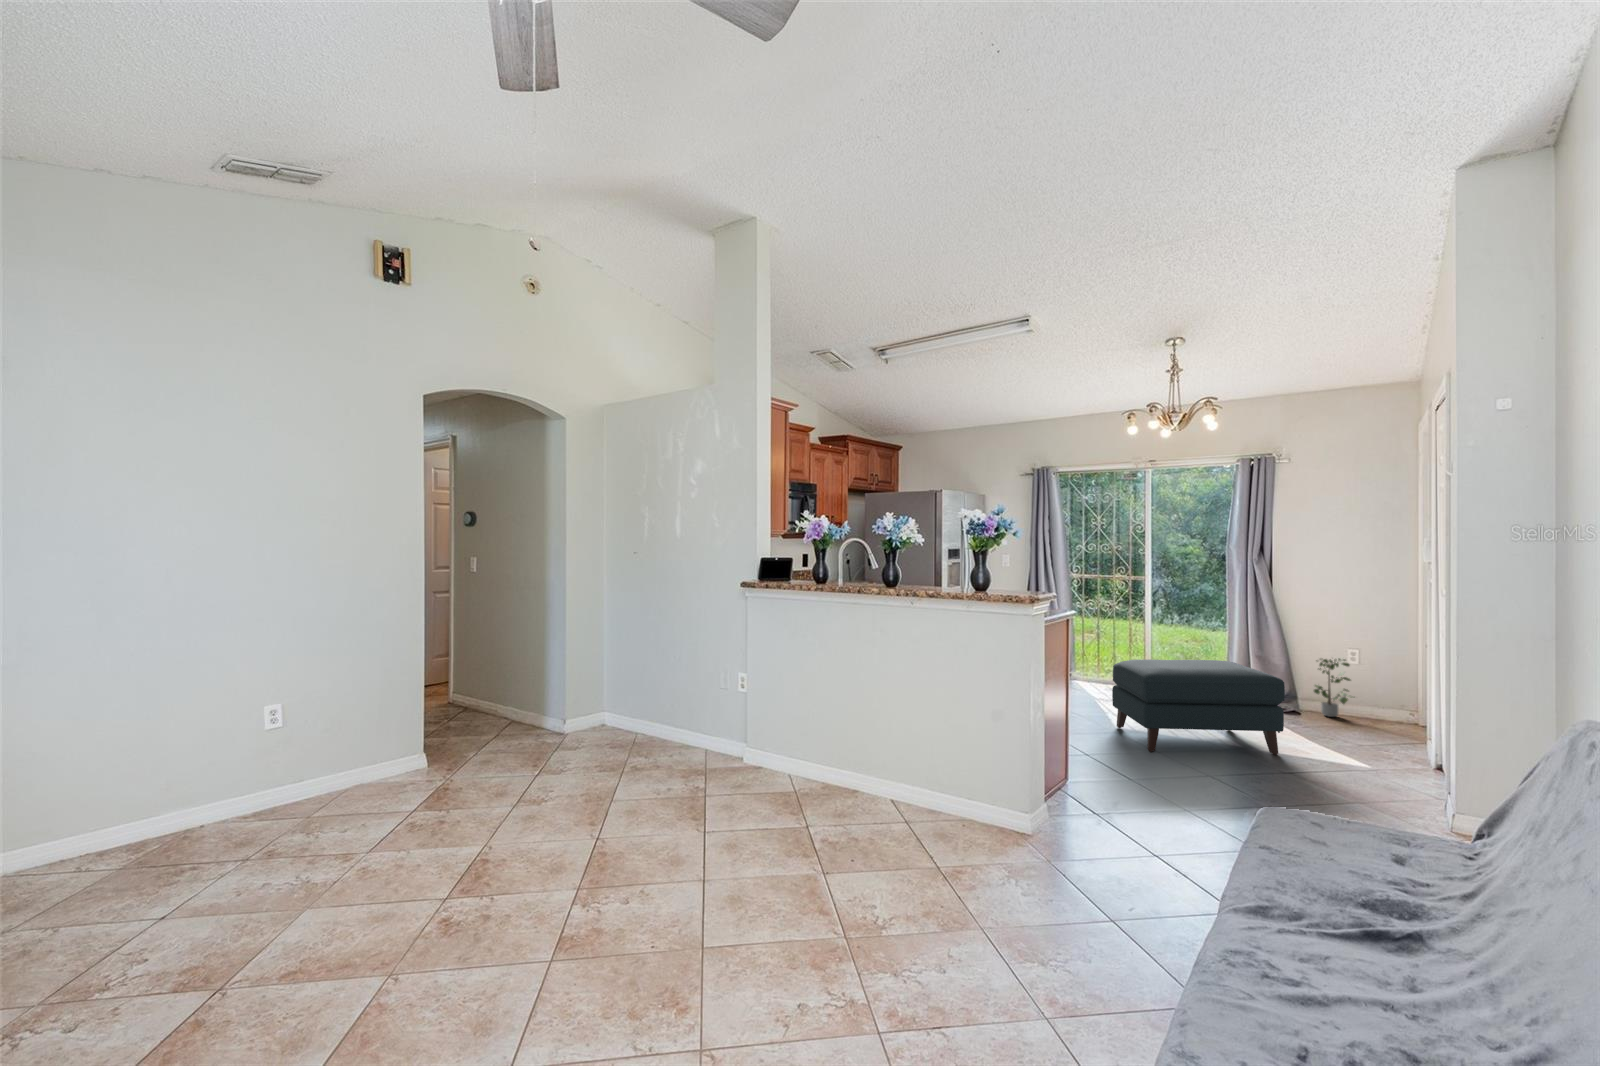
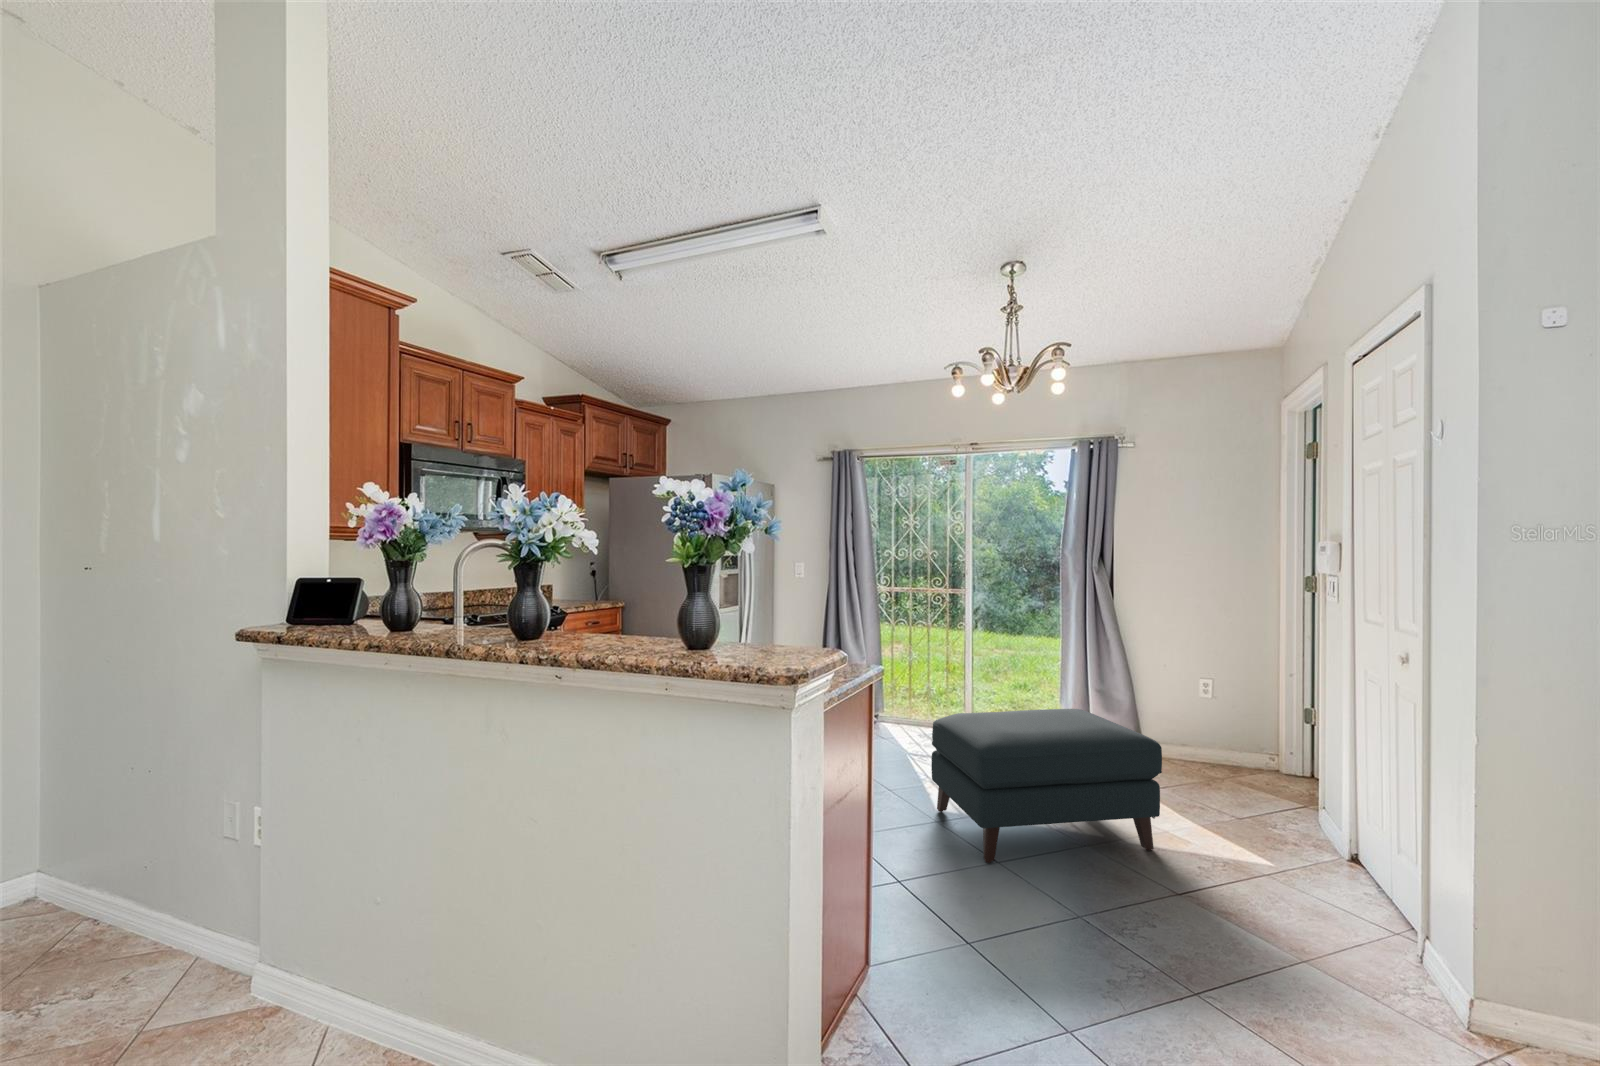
potted plant: present [1314,659,1350,717] -> none [1163,689,1214,765]

